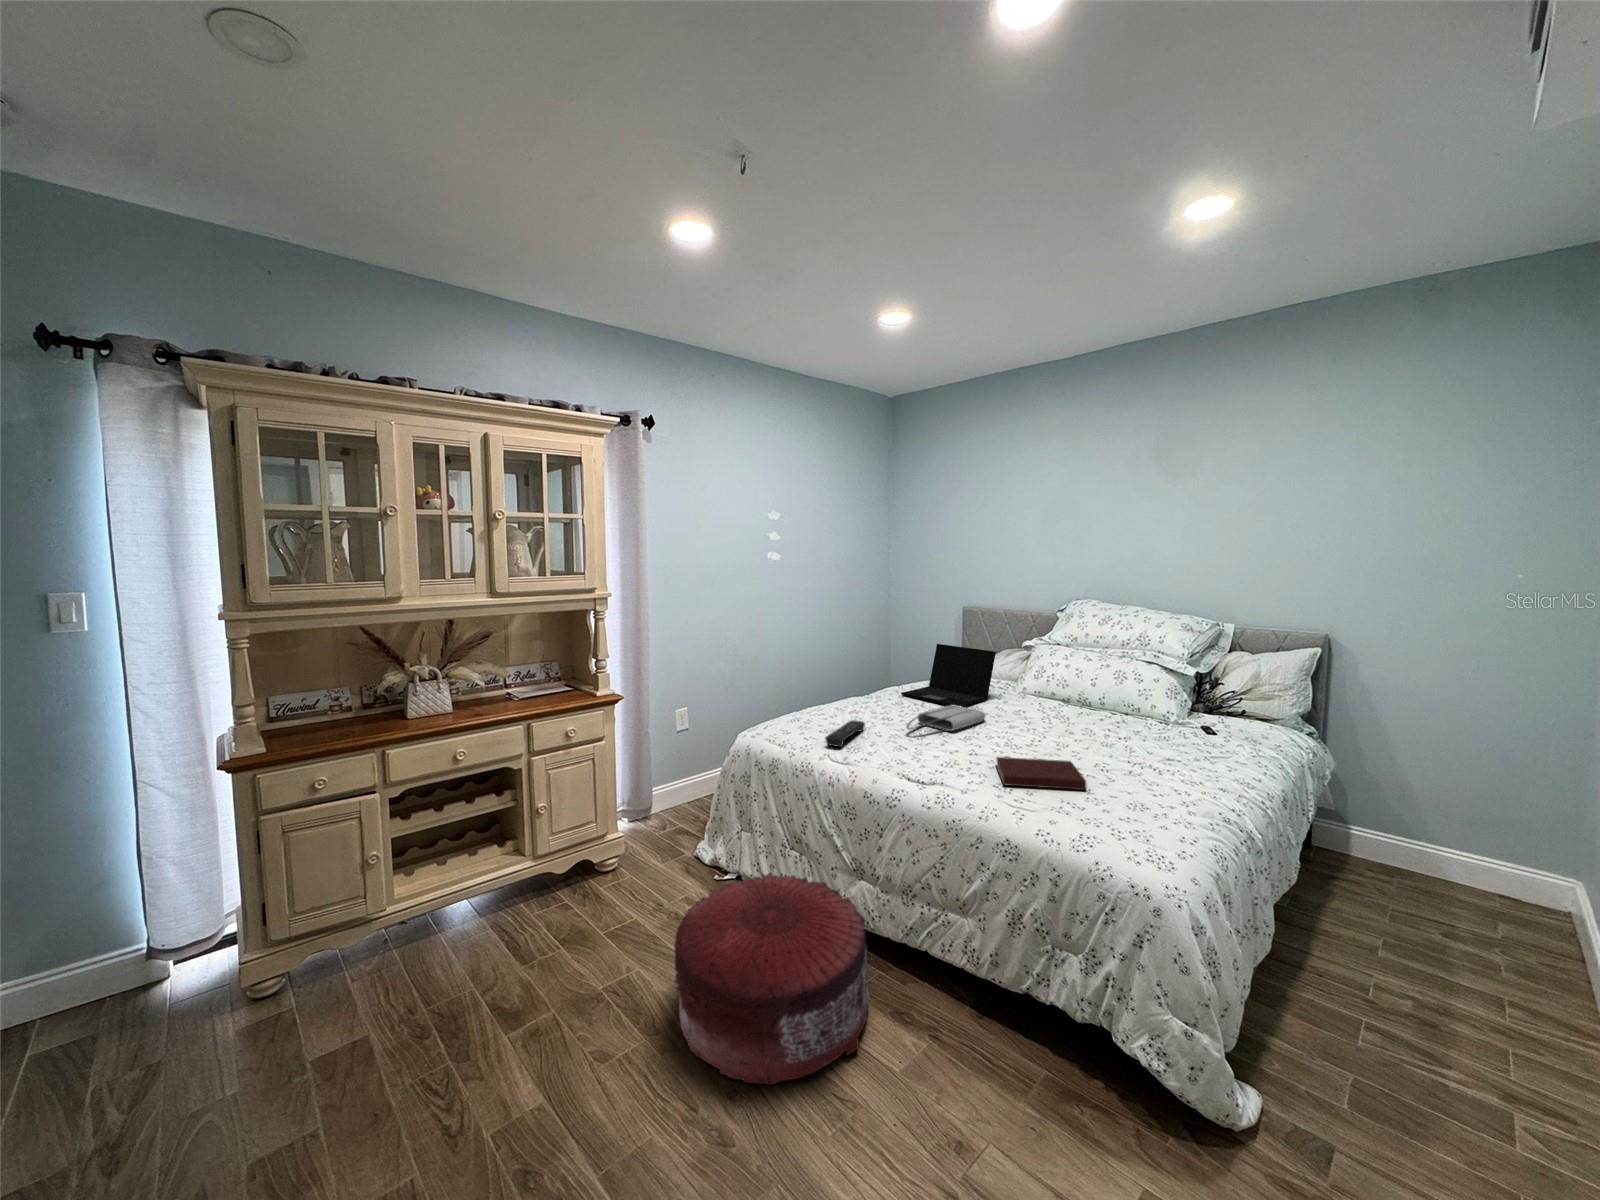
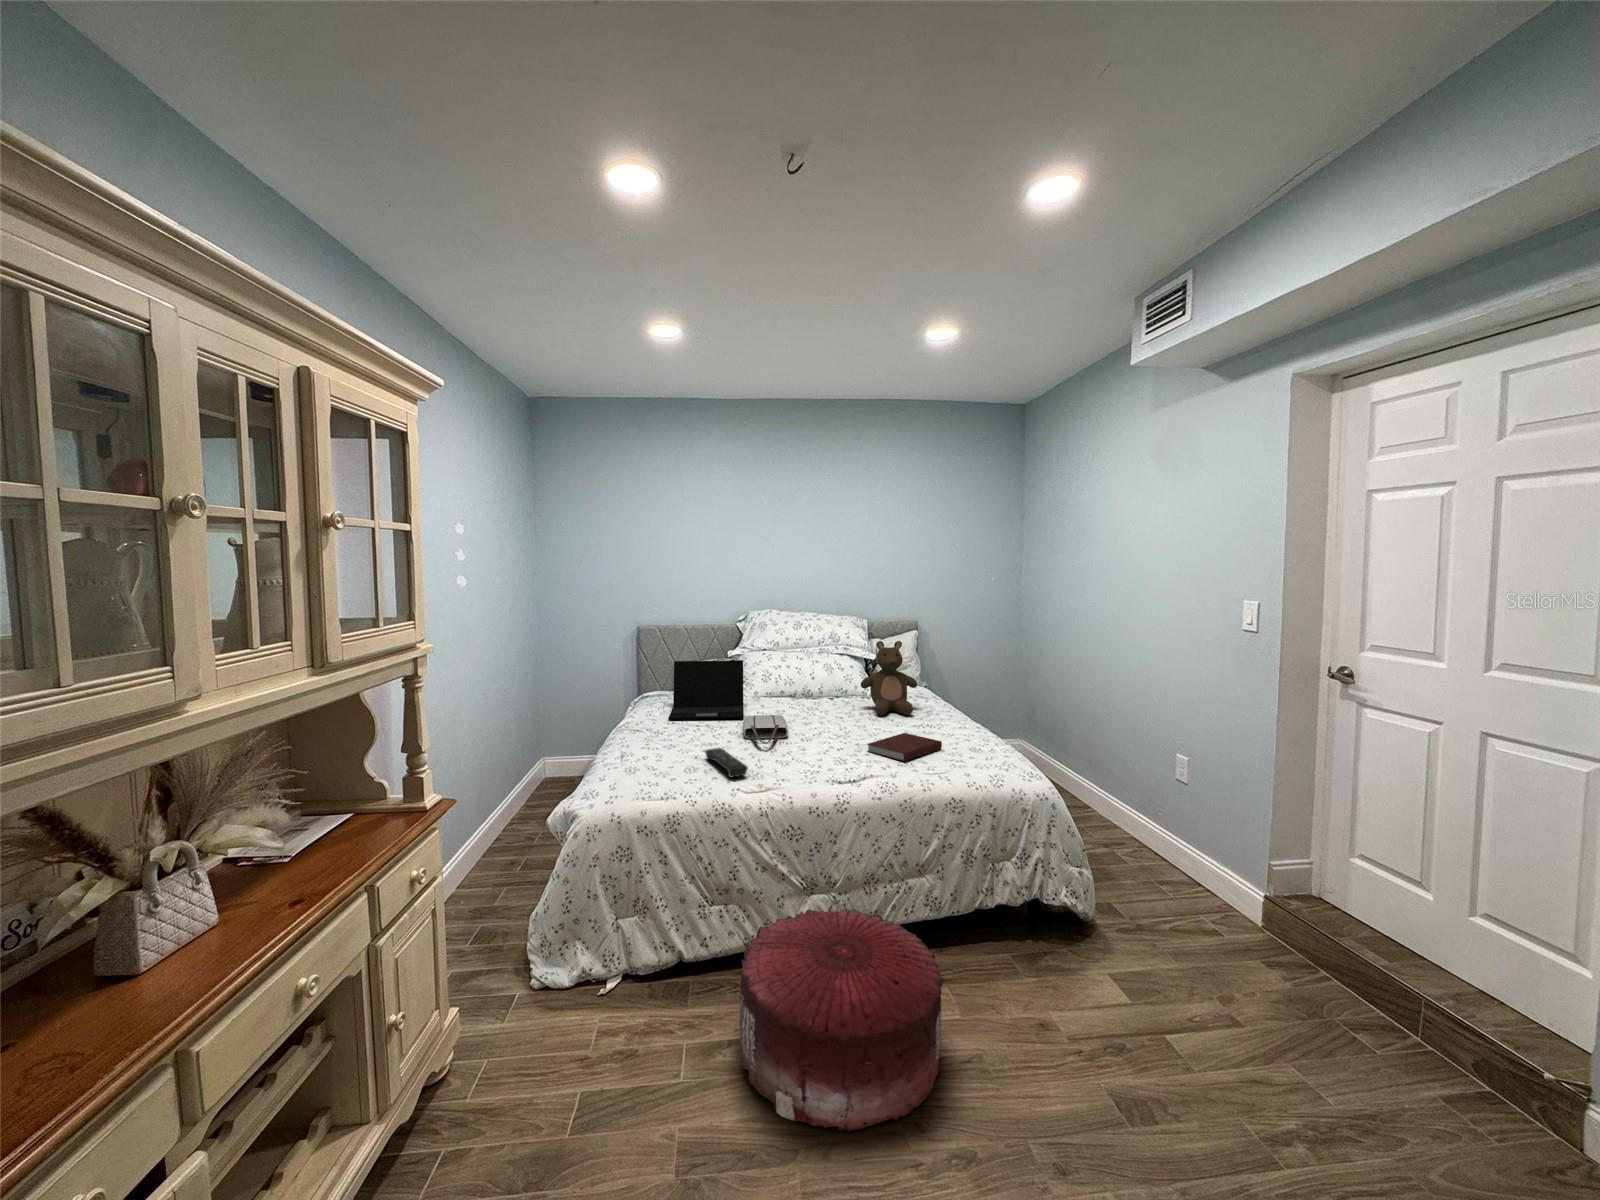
stuffed bear: none [1106,649,1190,749] -> present [861,641,917,715]

